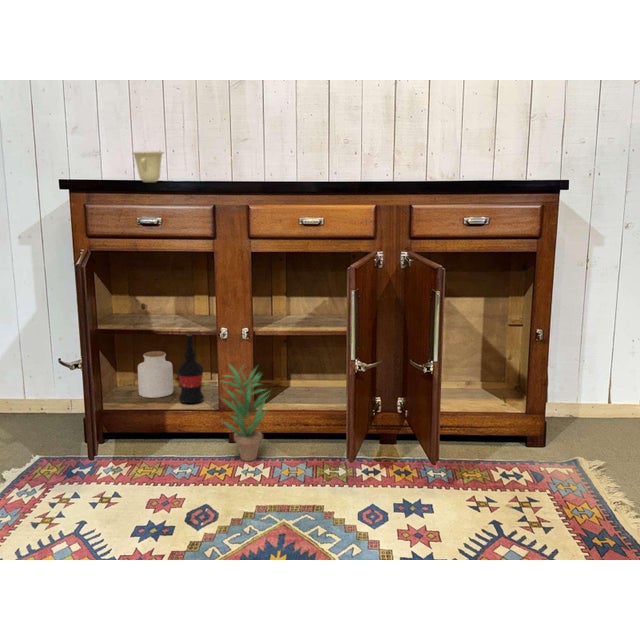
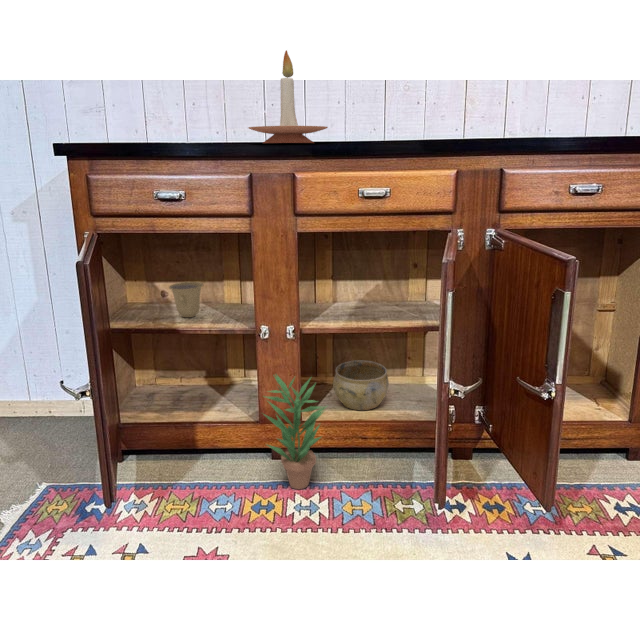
candle holder: none [212,113,274,183] -> present [249,50,328,144]
cup: present [132,151,164,182] -> present [169,282,203,317]
wine bottle: present [178,334,204,403] -> none [208,328,240,412]
jar: present [138,351,173,398] -> none [160,348,203,404]
ceramic bowl: none [283,363,329,403] -> present [333,360,389,410]

